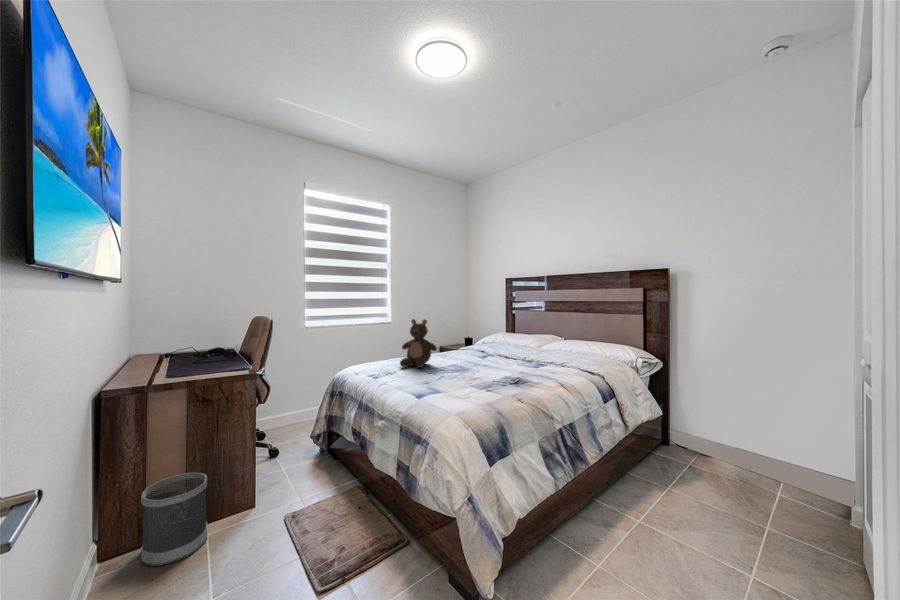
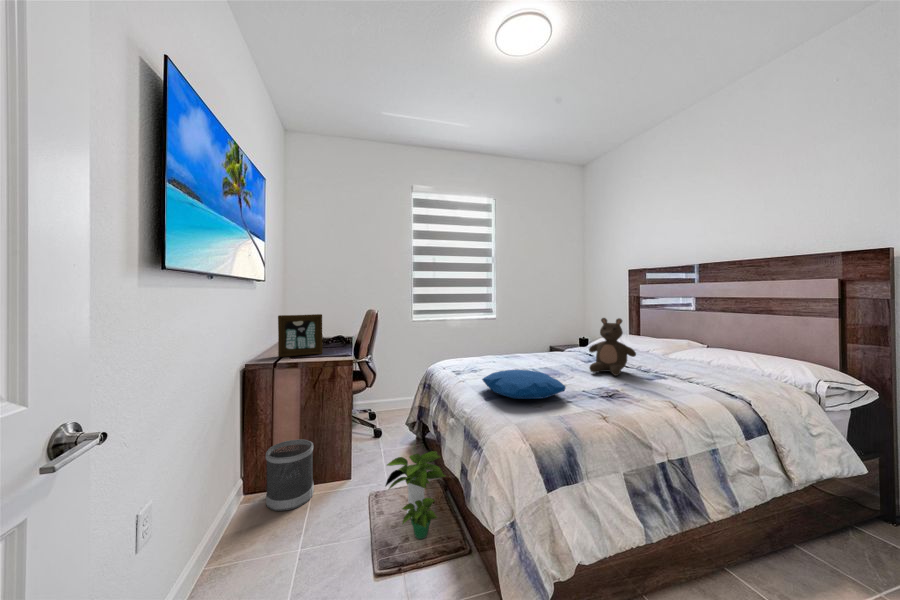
stuffed bear: present [400,319,437,368] -> present [589,318,636,376]
picture frame: none [141,321,205,377] -> present [278,314,323,357]
pillow: none [408,368,485,393] -> present [482,370,566,399]
potted plant: none [309,457,374,546] -> present [386,451,446,539]

